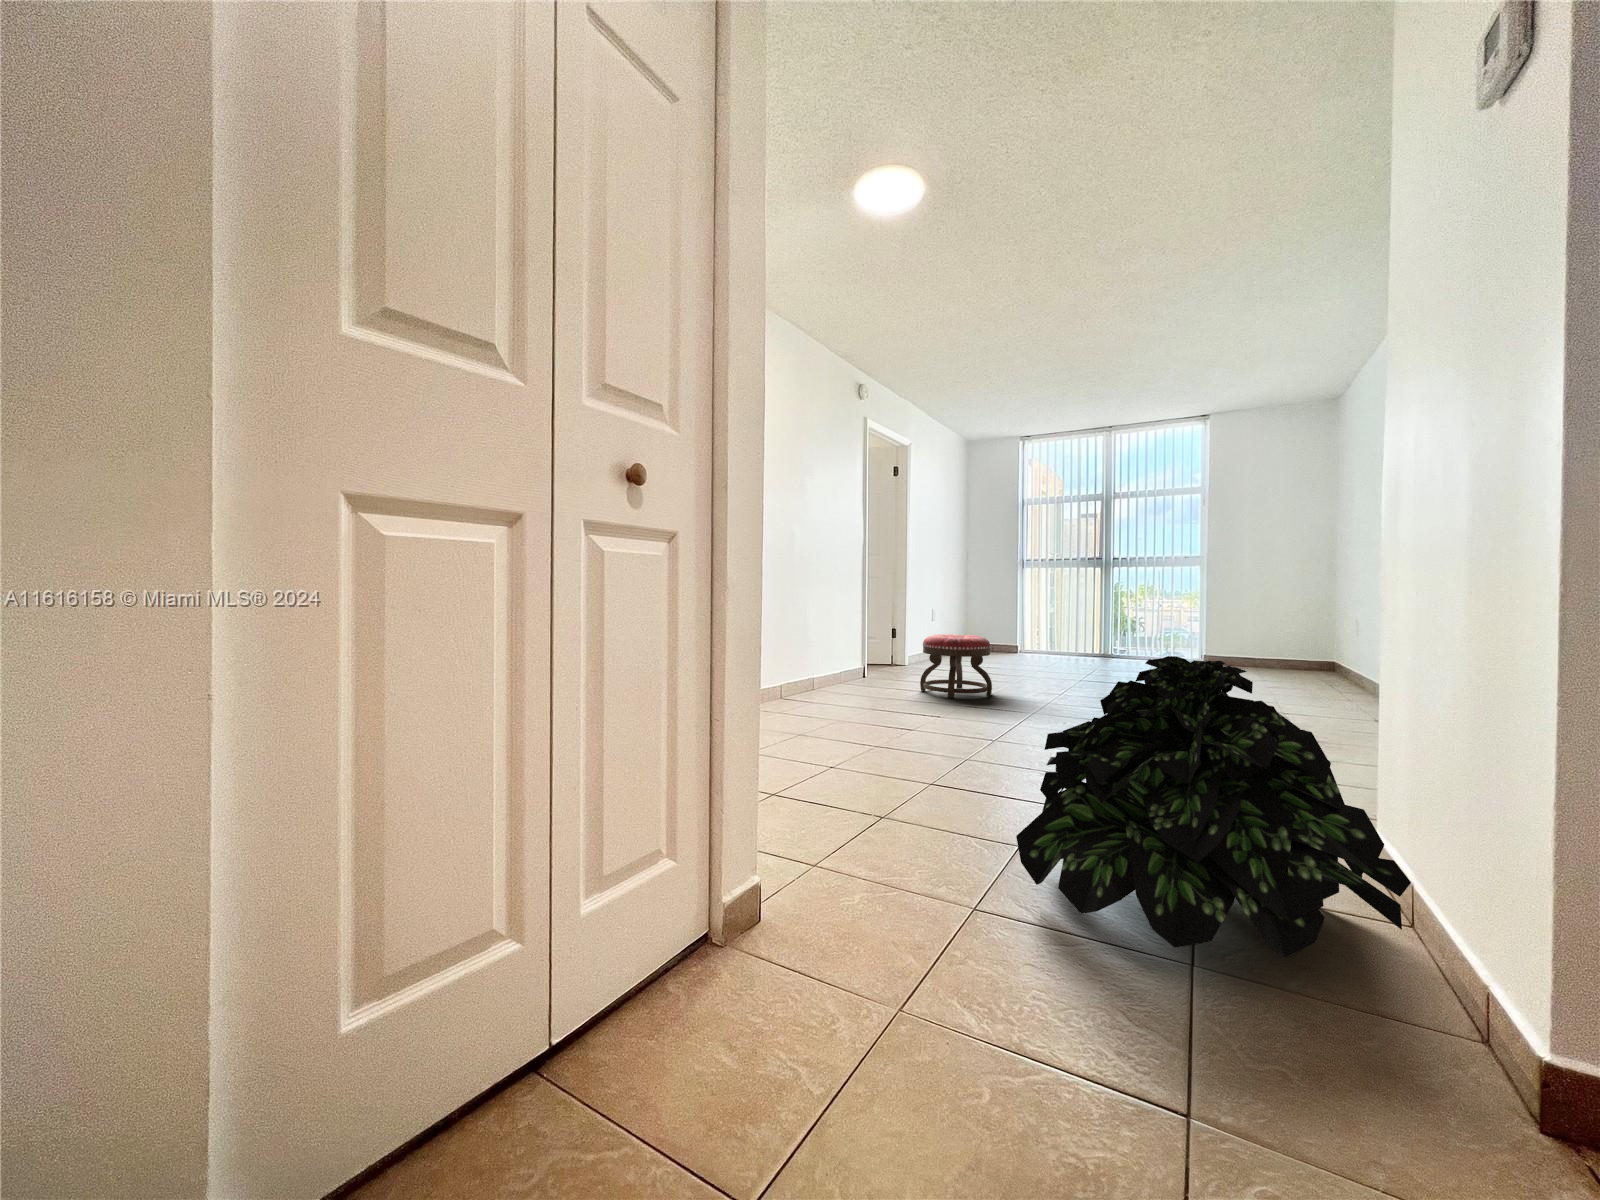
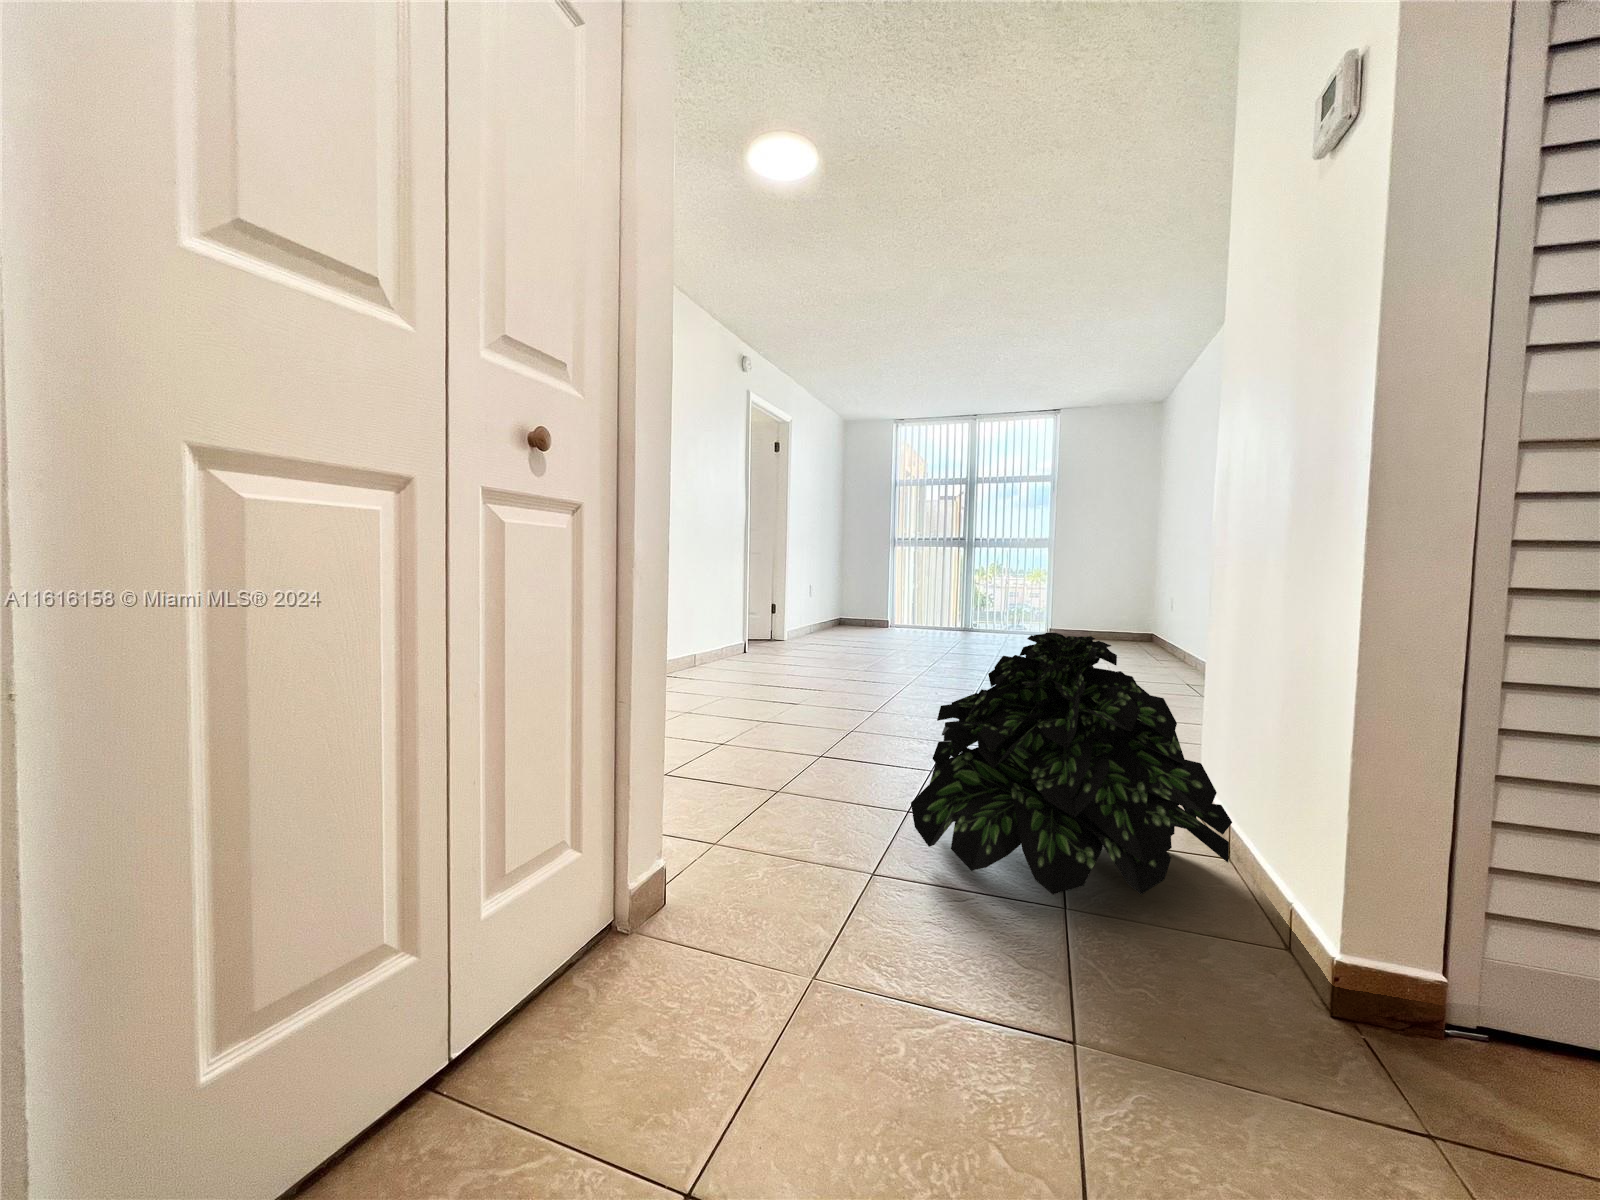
ottoman: present [920,634,992,698] -> none [802,610,870,672]

